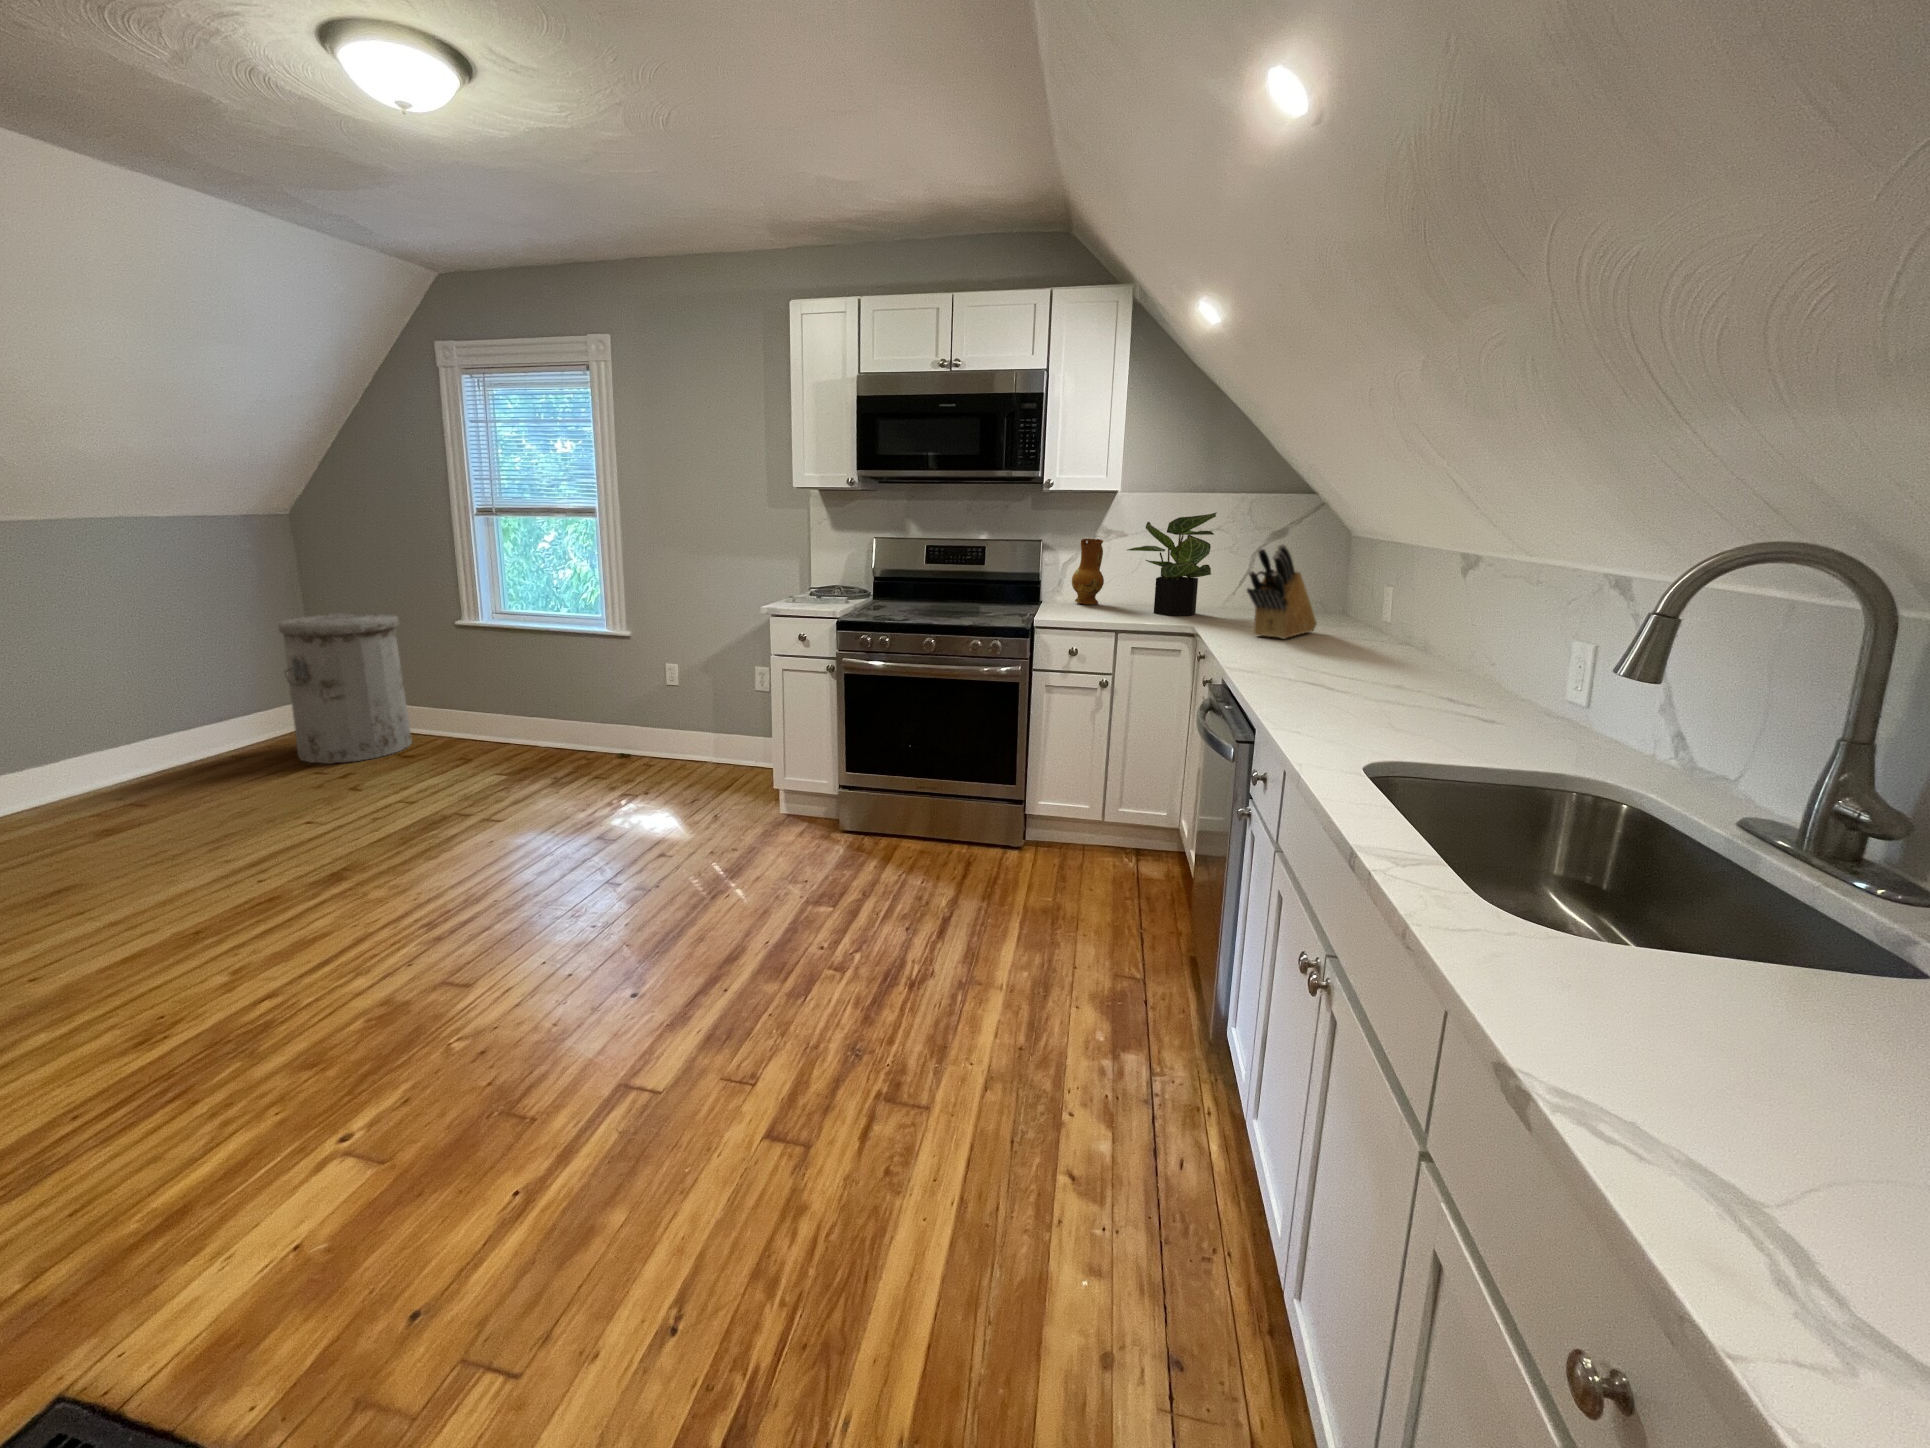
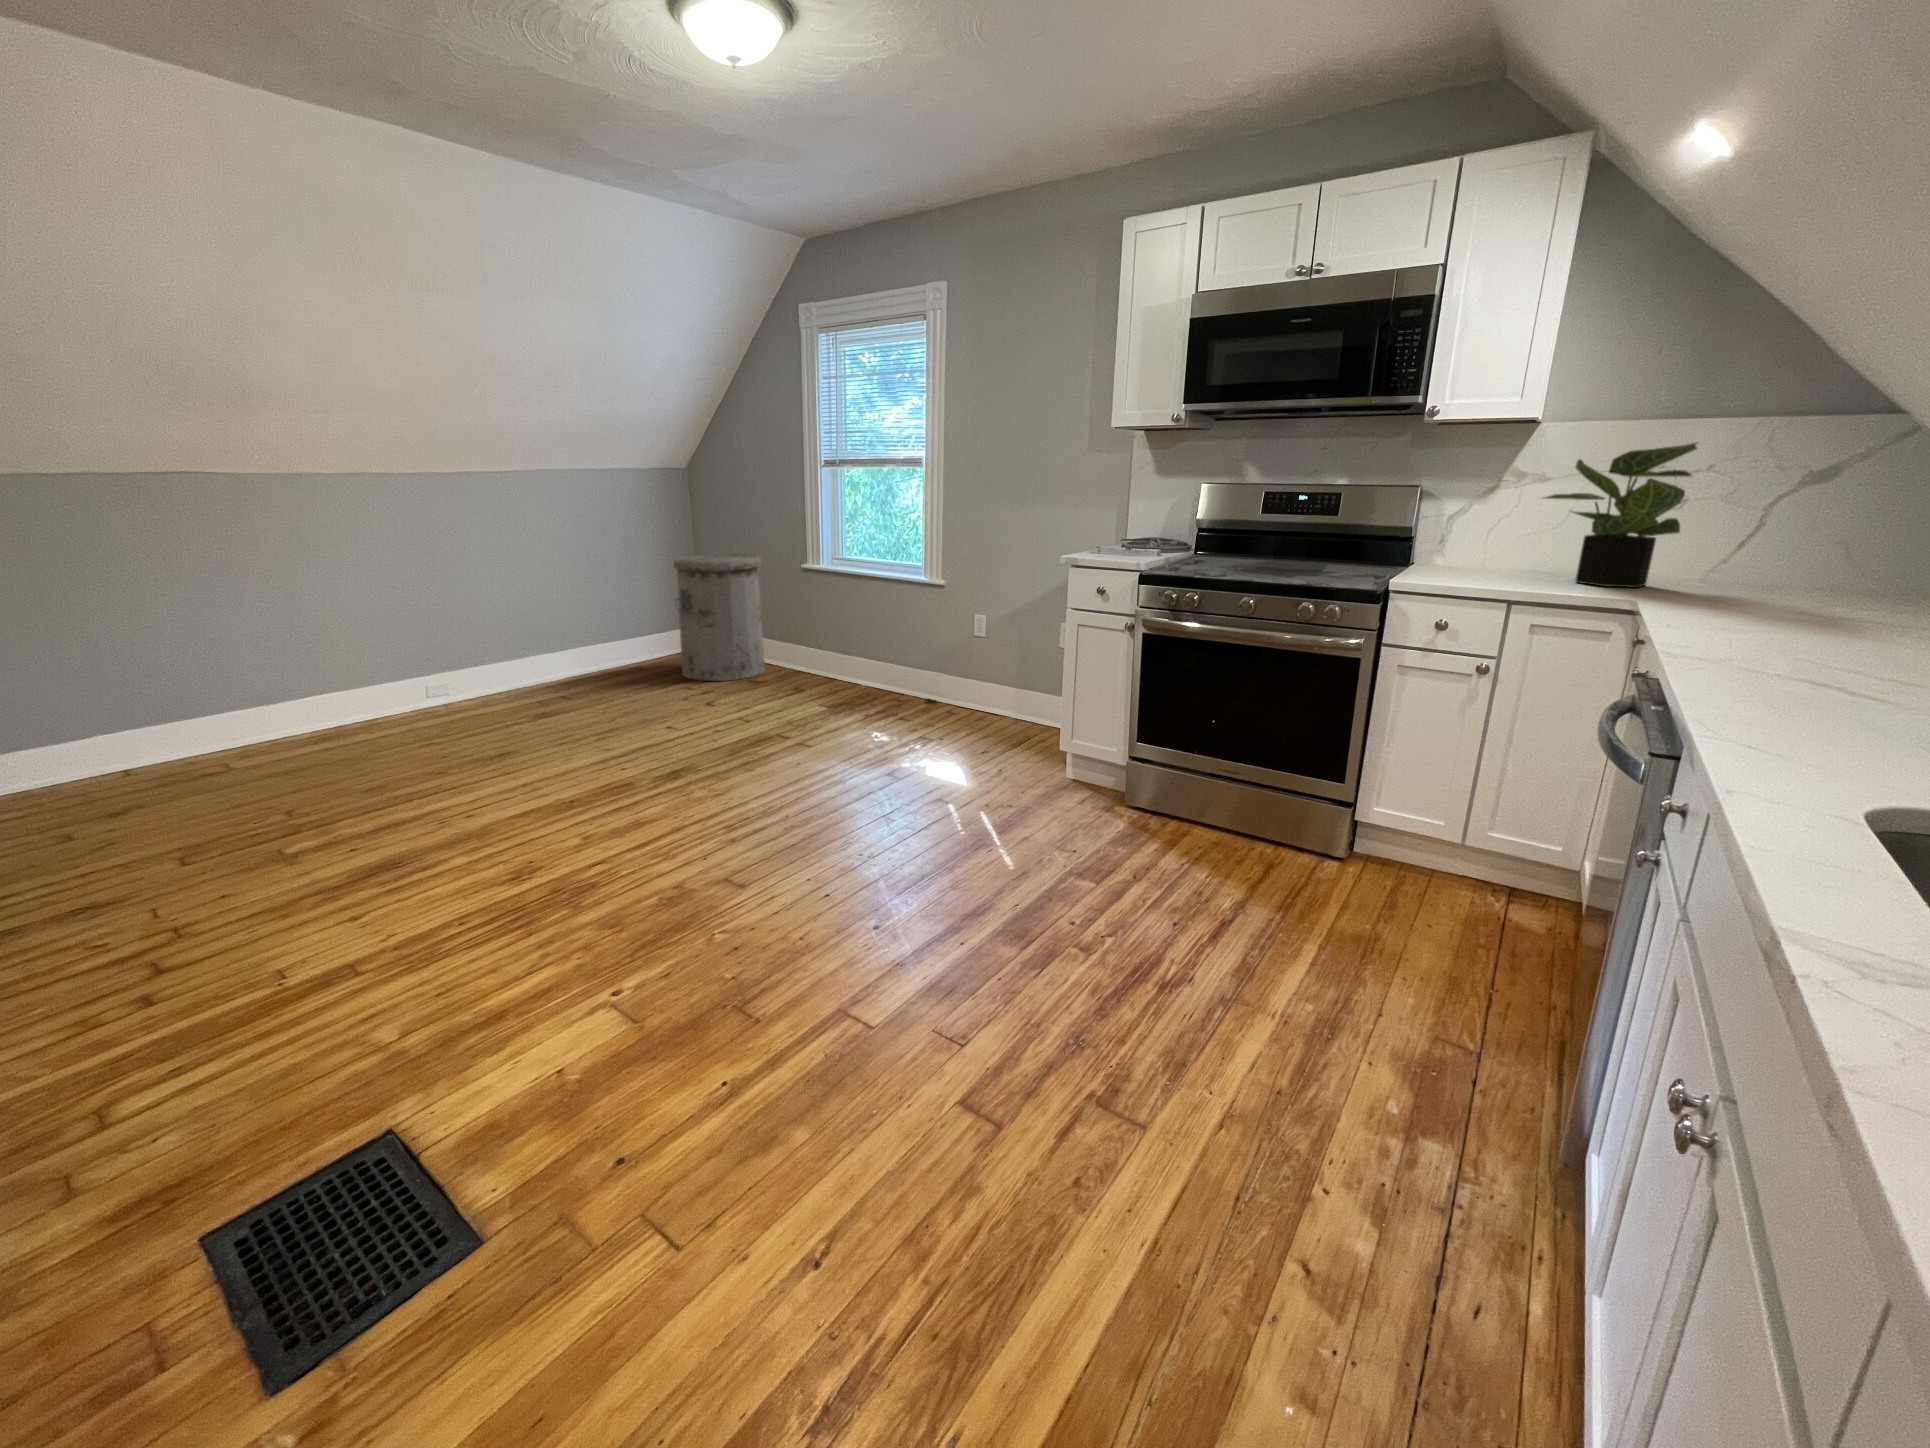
ceramic jug: present [1072,539,1104,605] -> none [1456,485,1509,570]
knife block: present [1247,545,1317,639] -> none [1731,482,1868,624]

